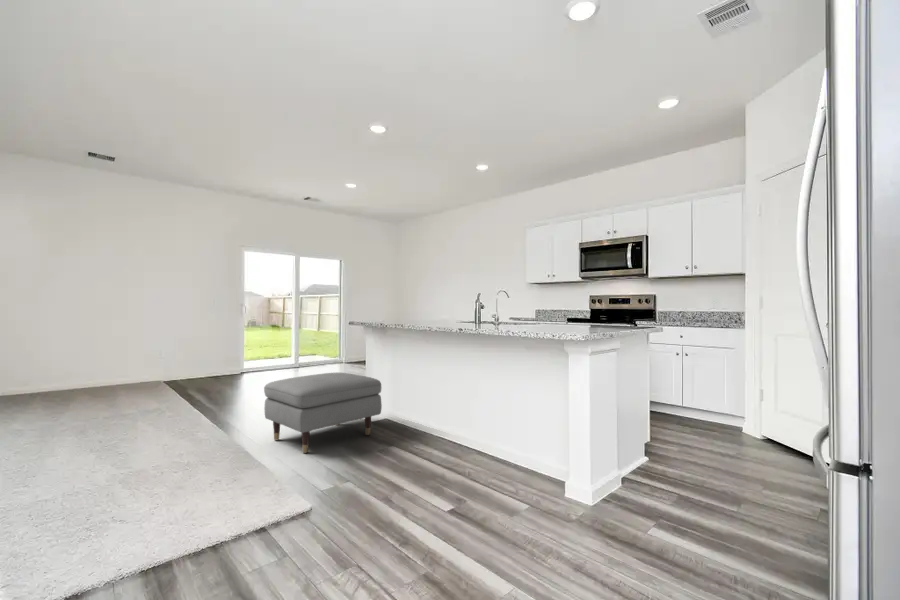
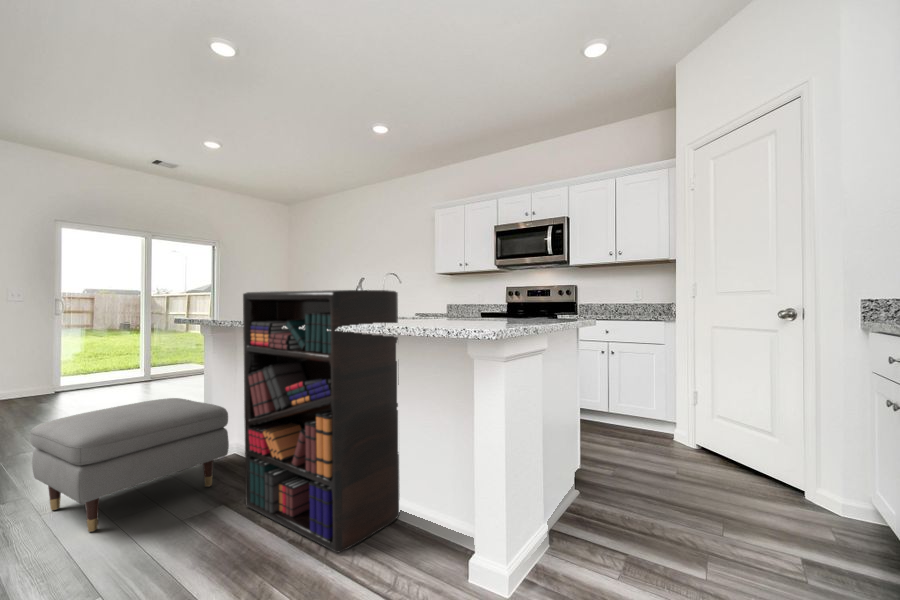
bookshelf: none [397,297,508,477] -> present [243,290,400,553]

